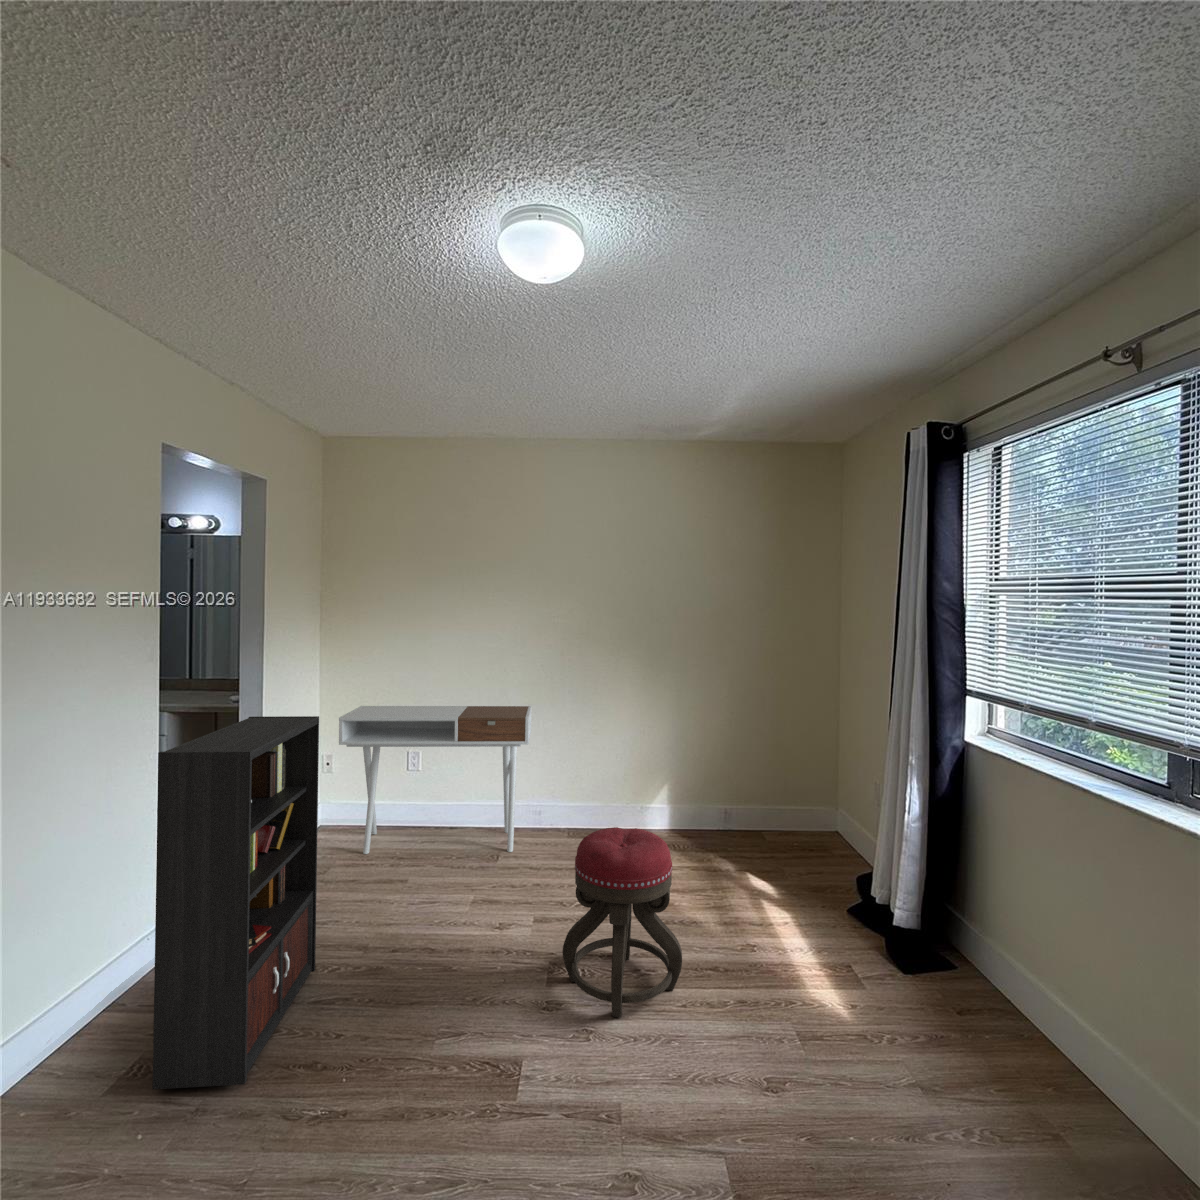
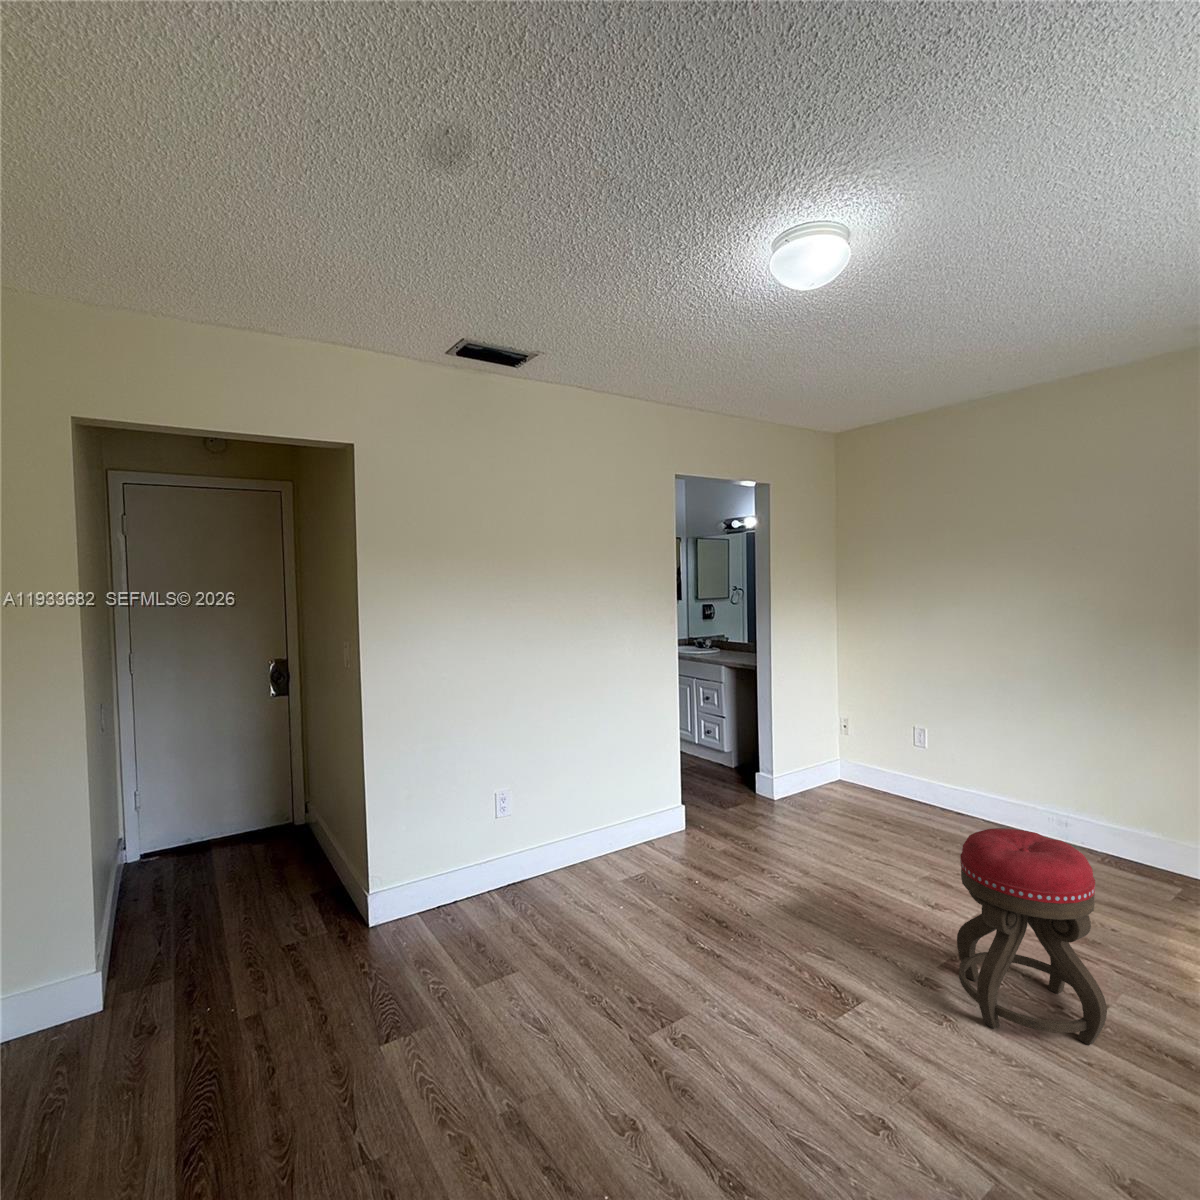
desk: present [339,706,532,854] -> none [832,676,1051,852]
bookcase: present [153,716,319,1089] -> none [635,667,760,910]

